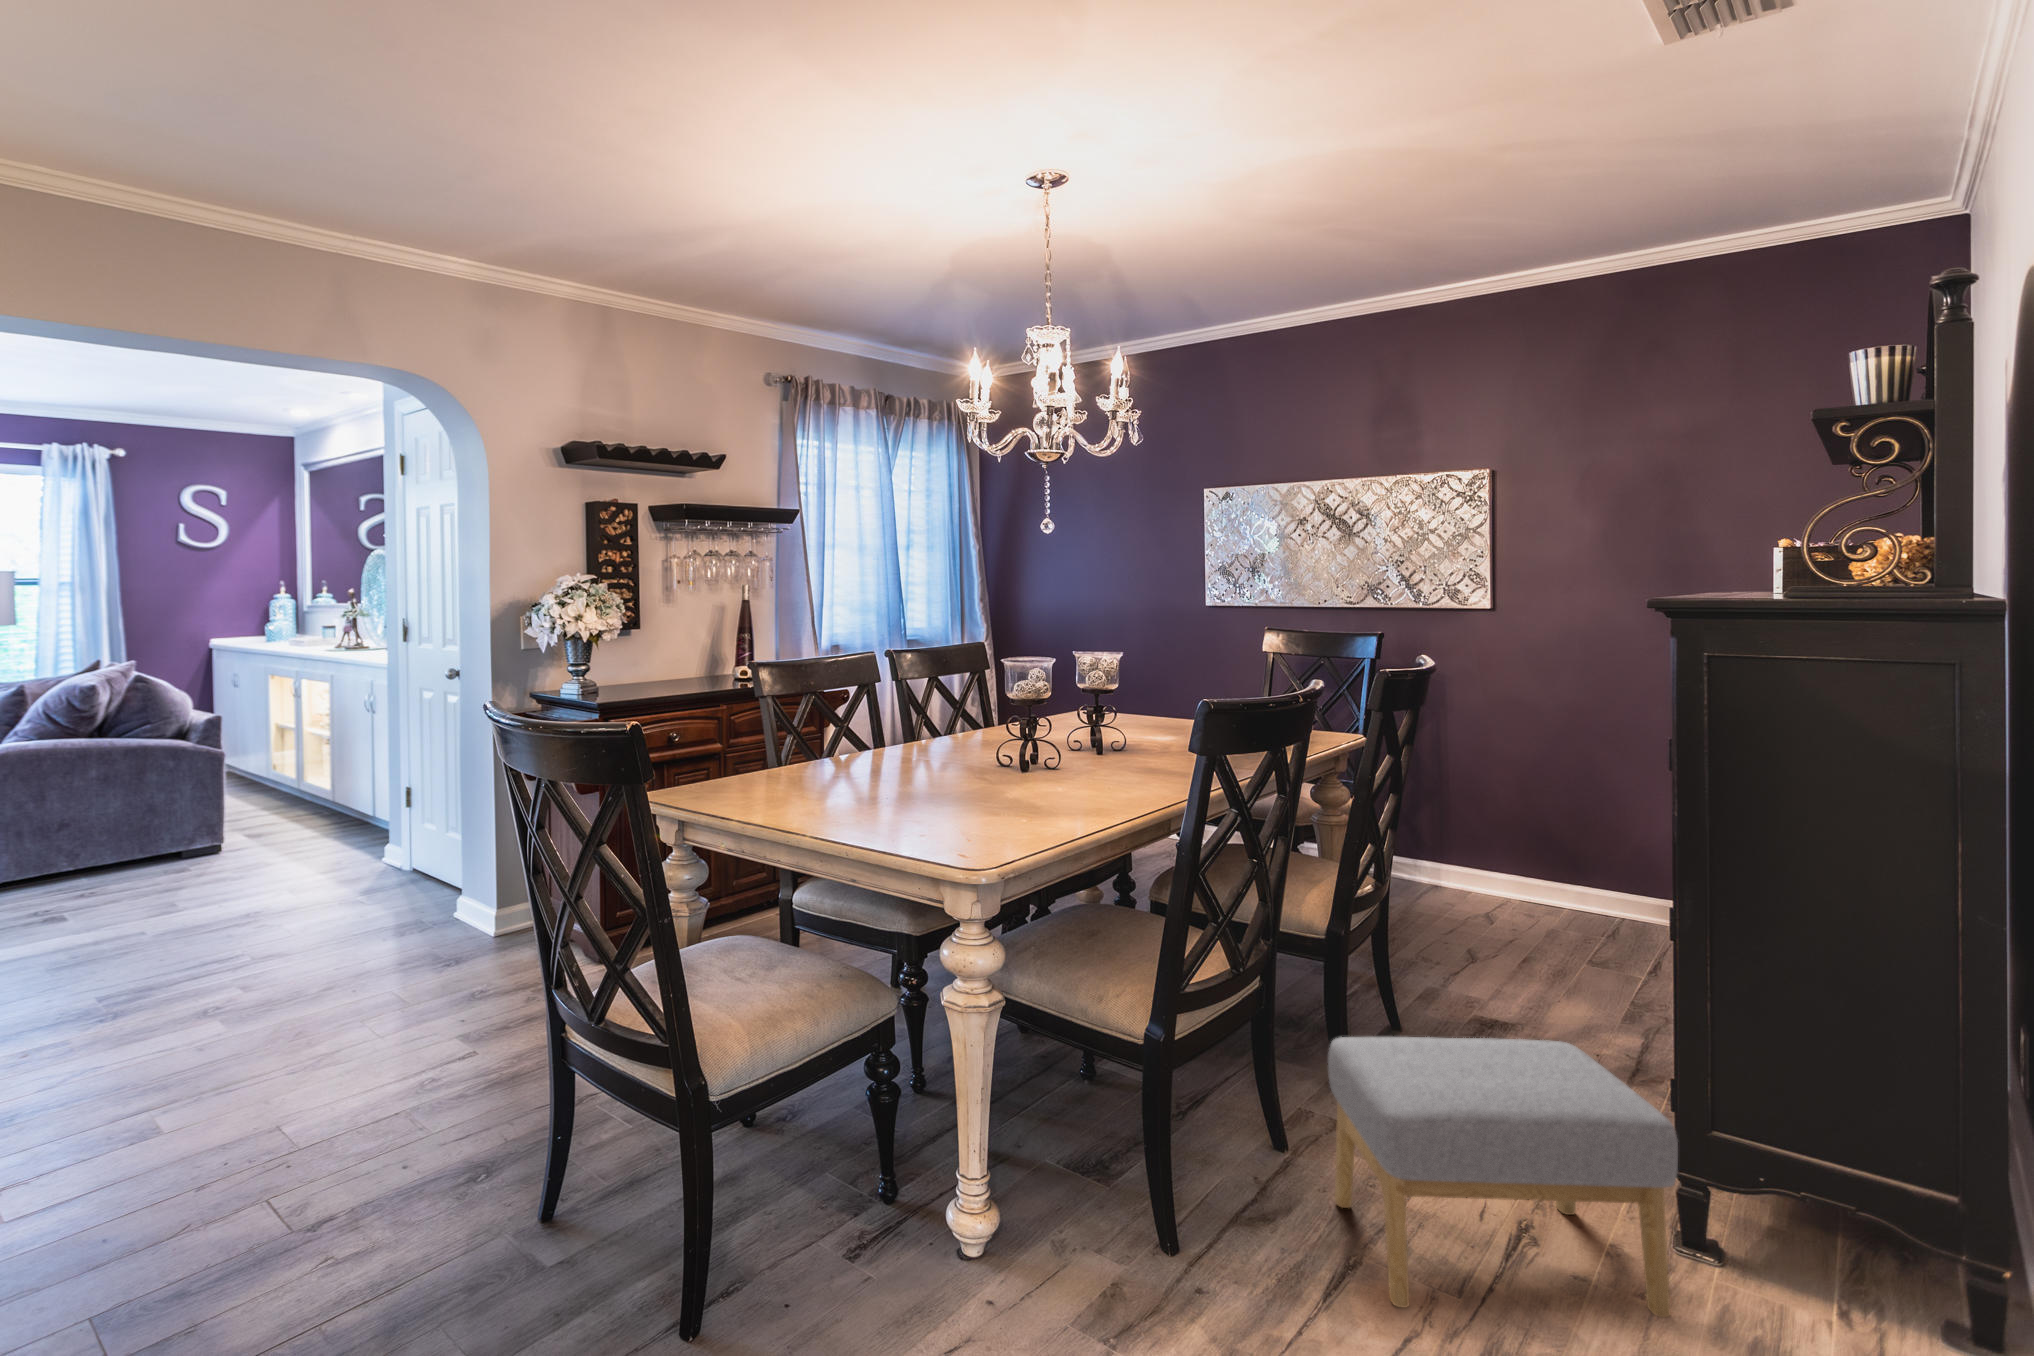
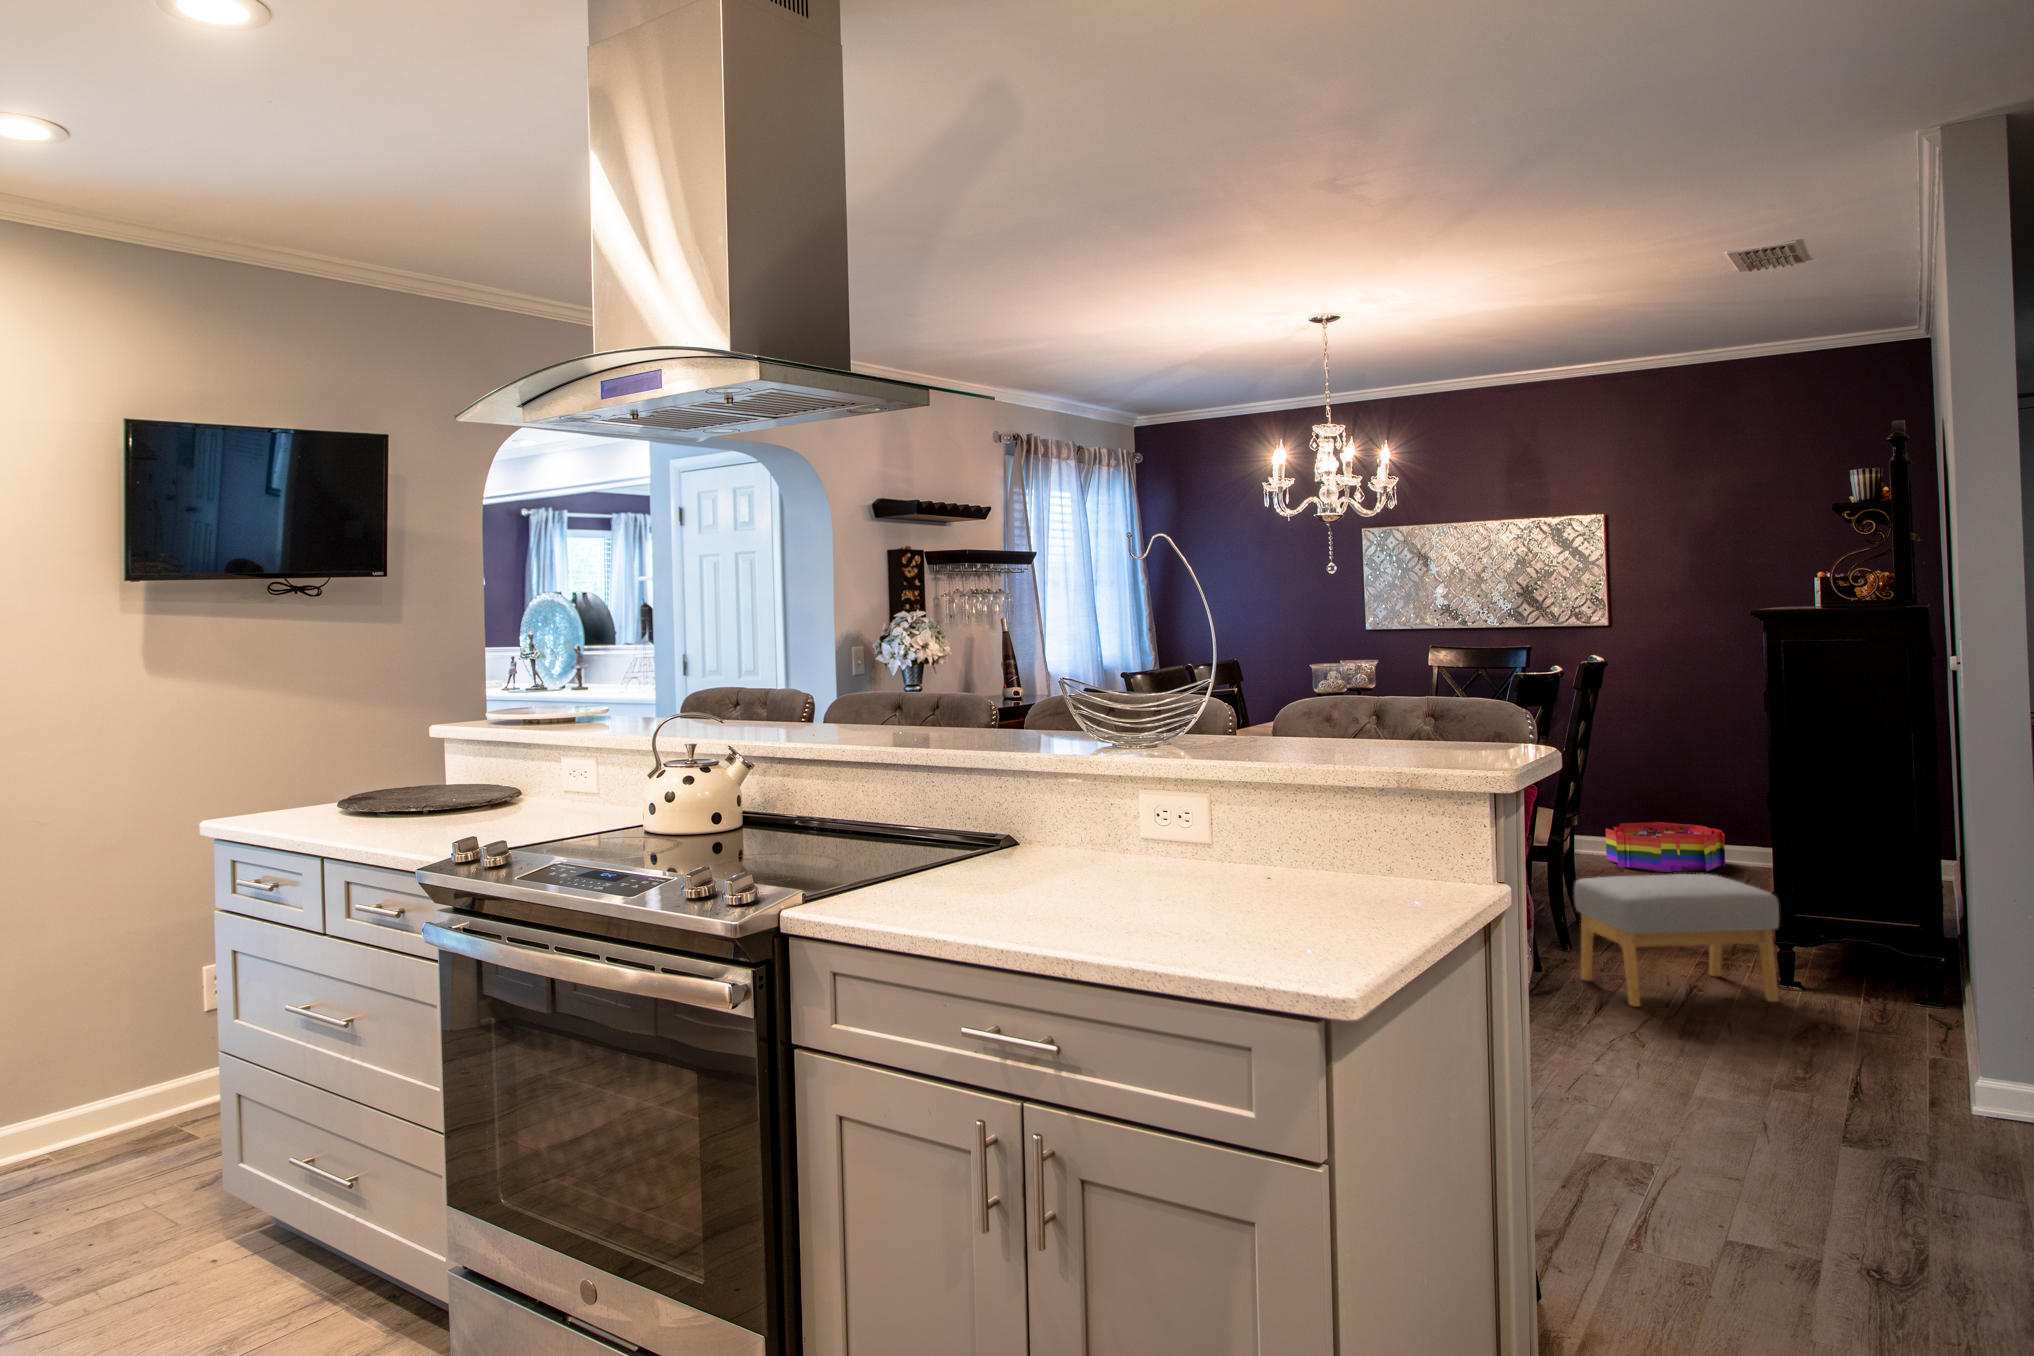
storage bin: none [1474,861,1629,942] -> present [1606,822,1725,872]

